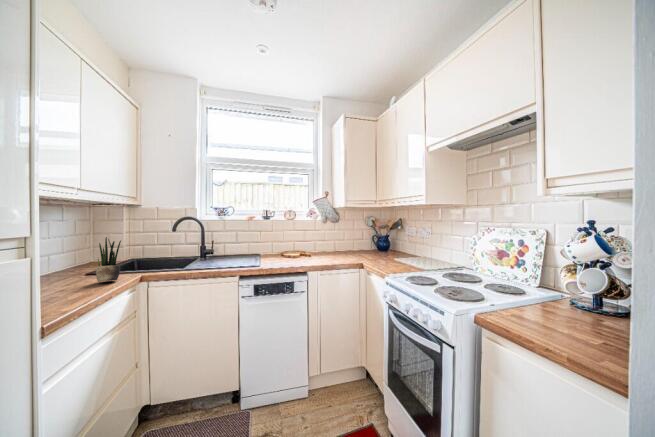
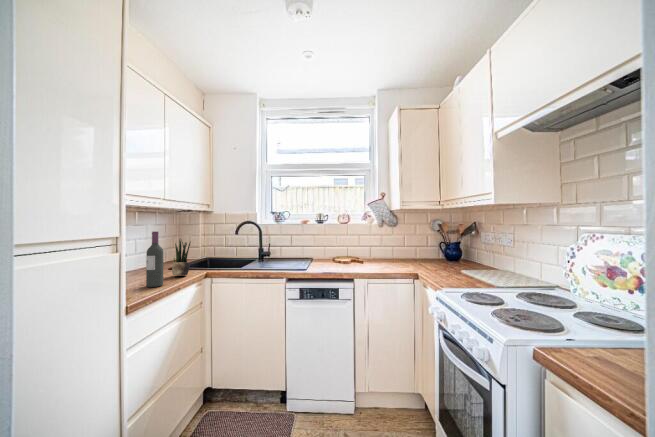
wine bottle: none [67,229,91,298] -> present [146,232,163,287]

